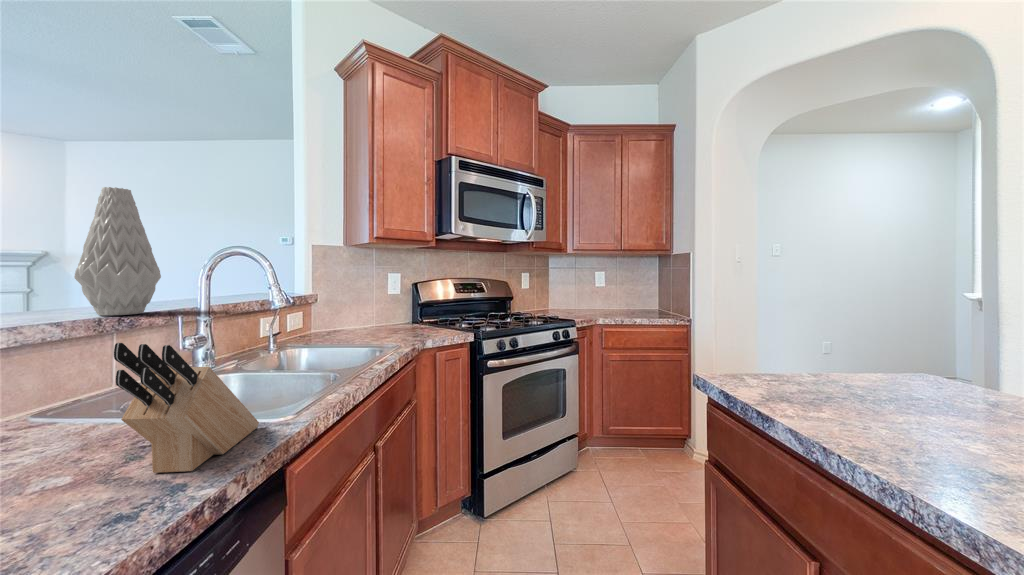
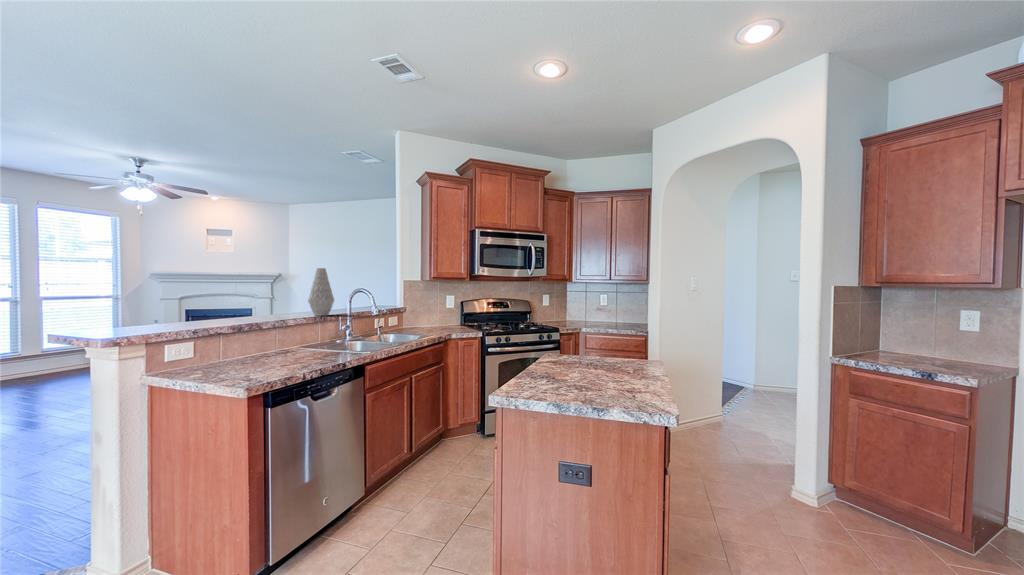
knife block: present [114,343,259,473] -> none [322,323,359,359]

